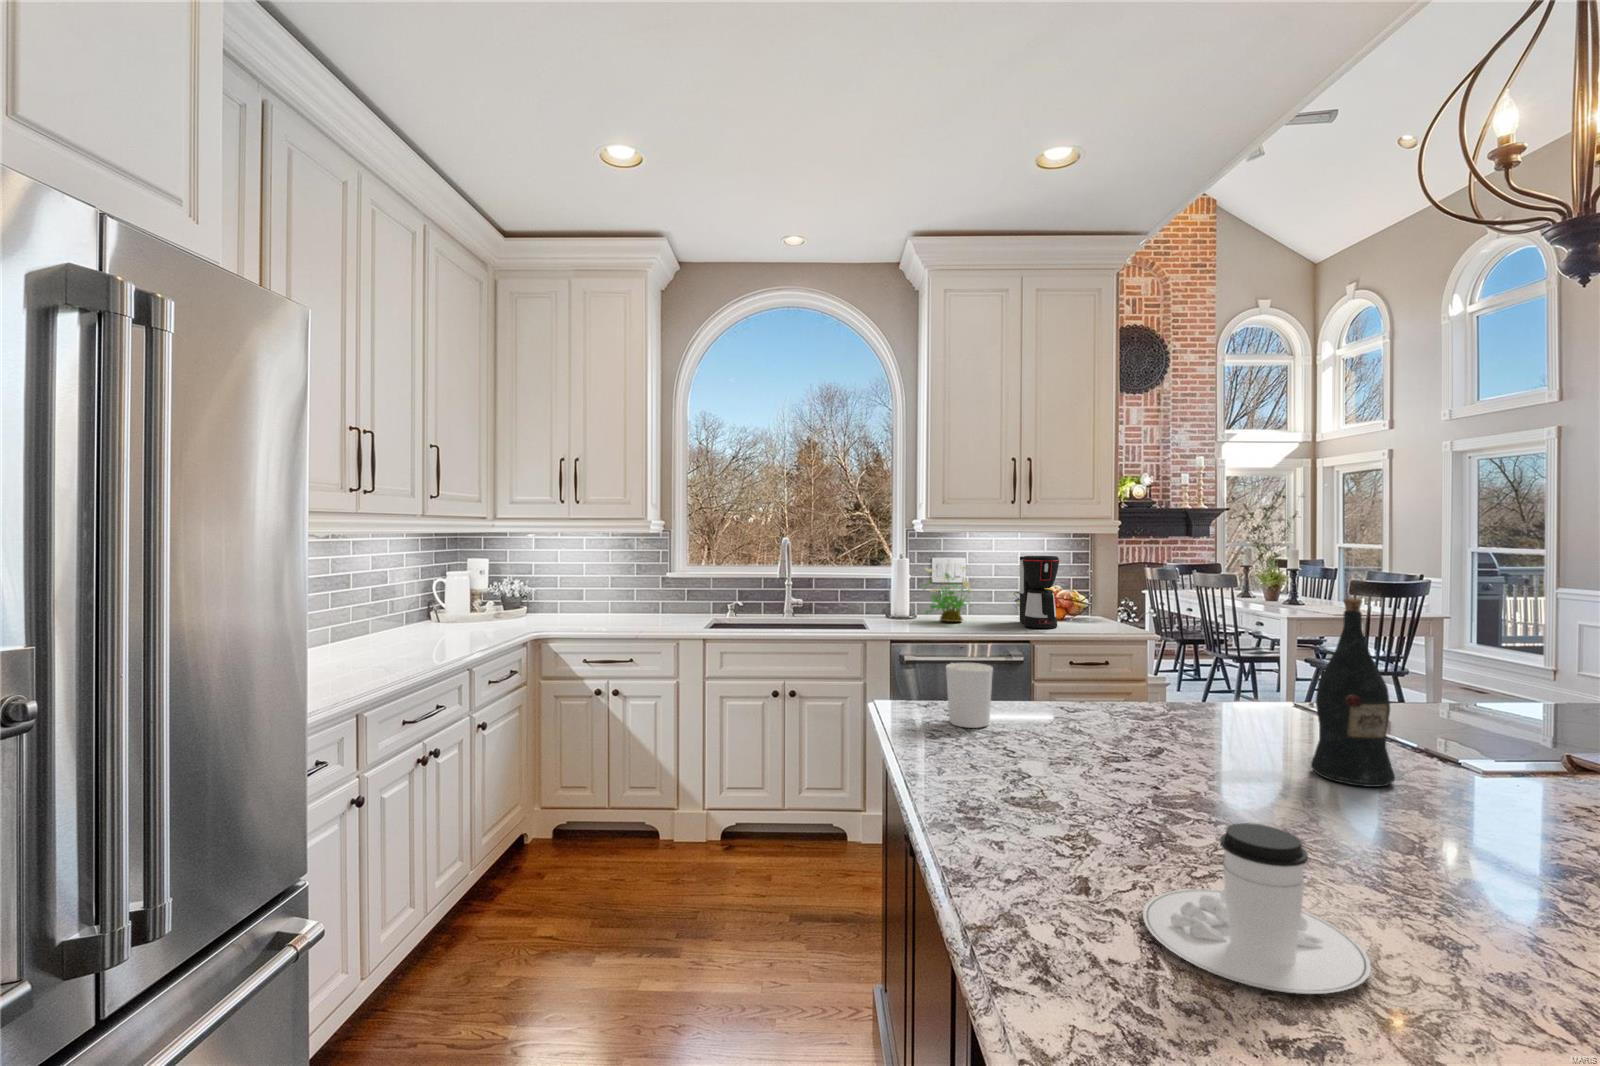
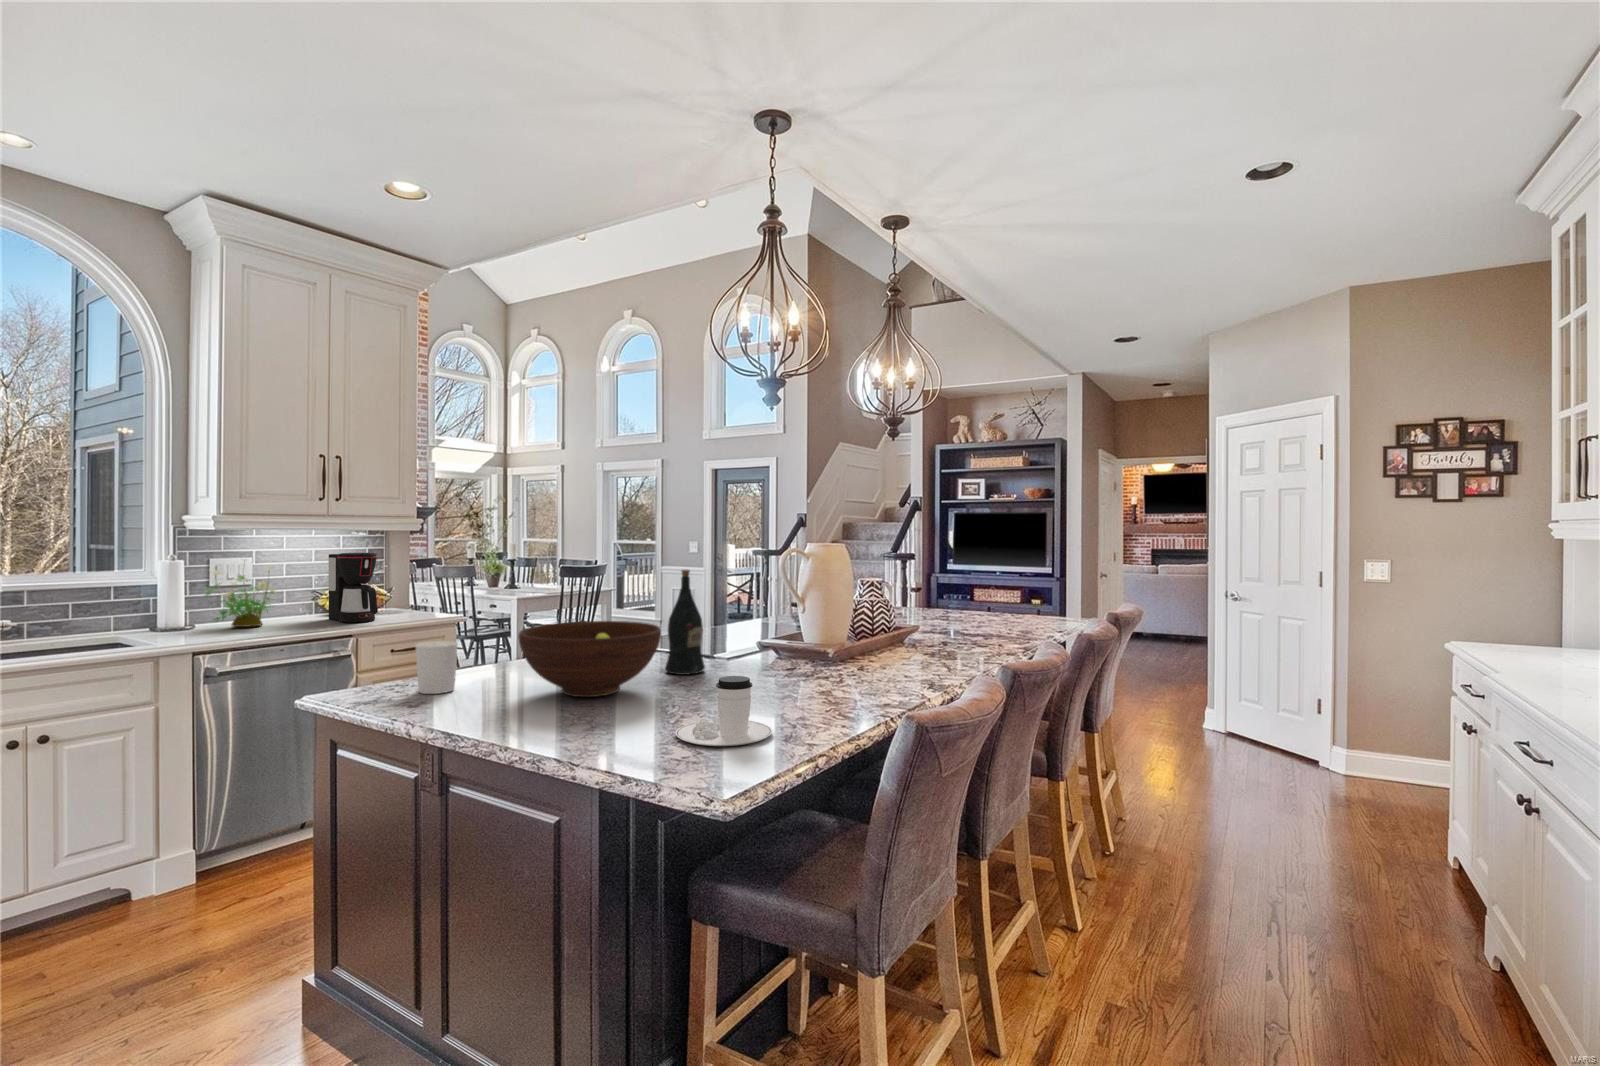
fruit bowl: none [1029,662,1258,786] -> present [519,621,661,697]

